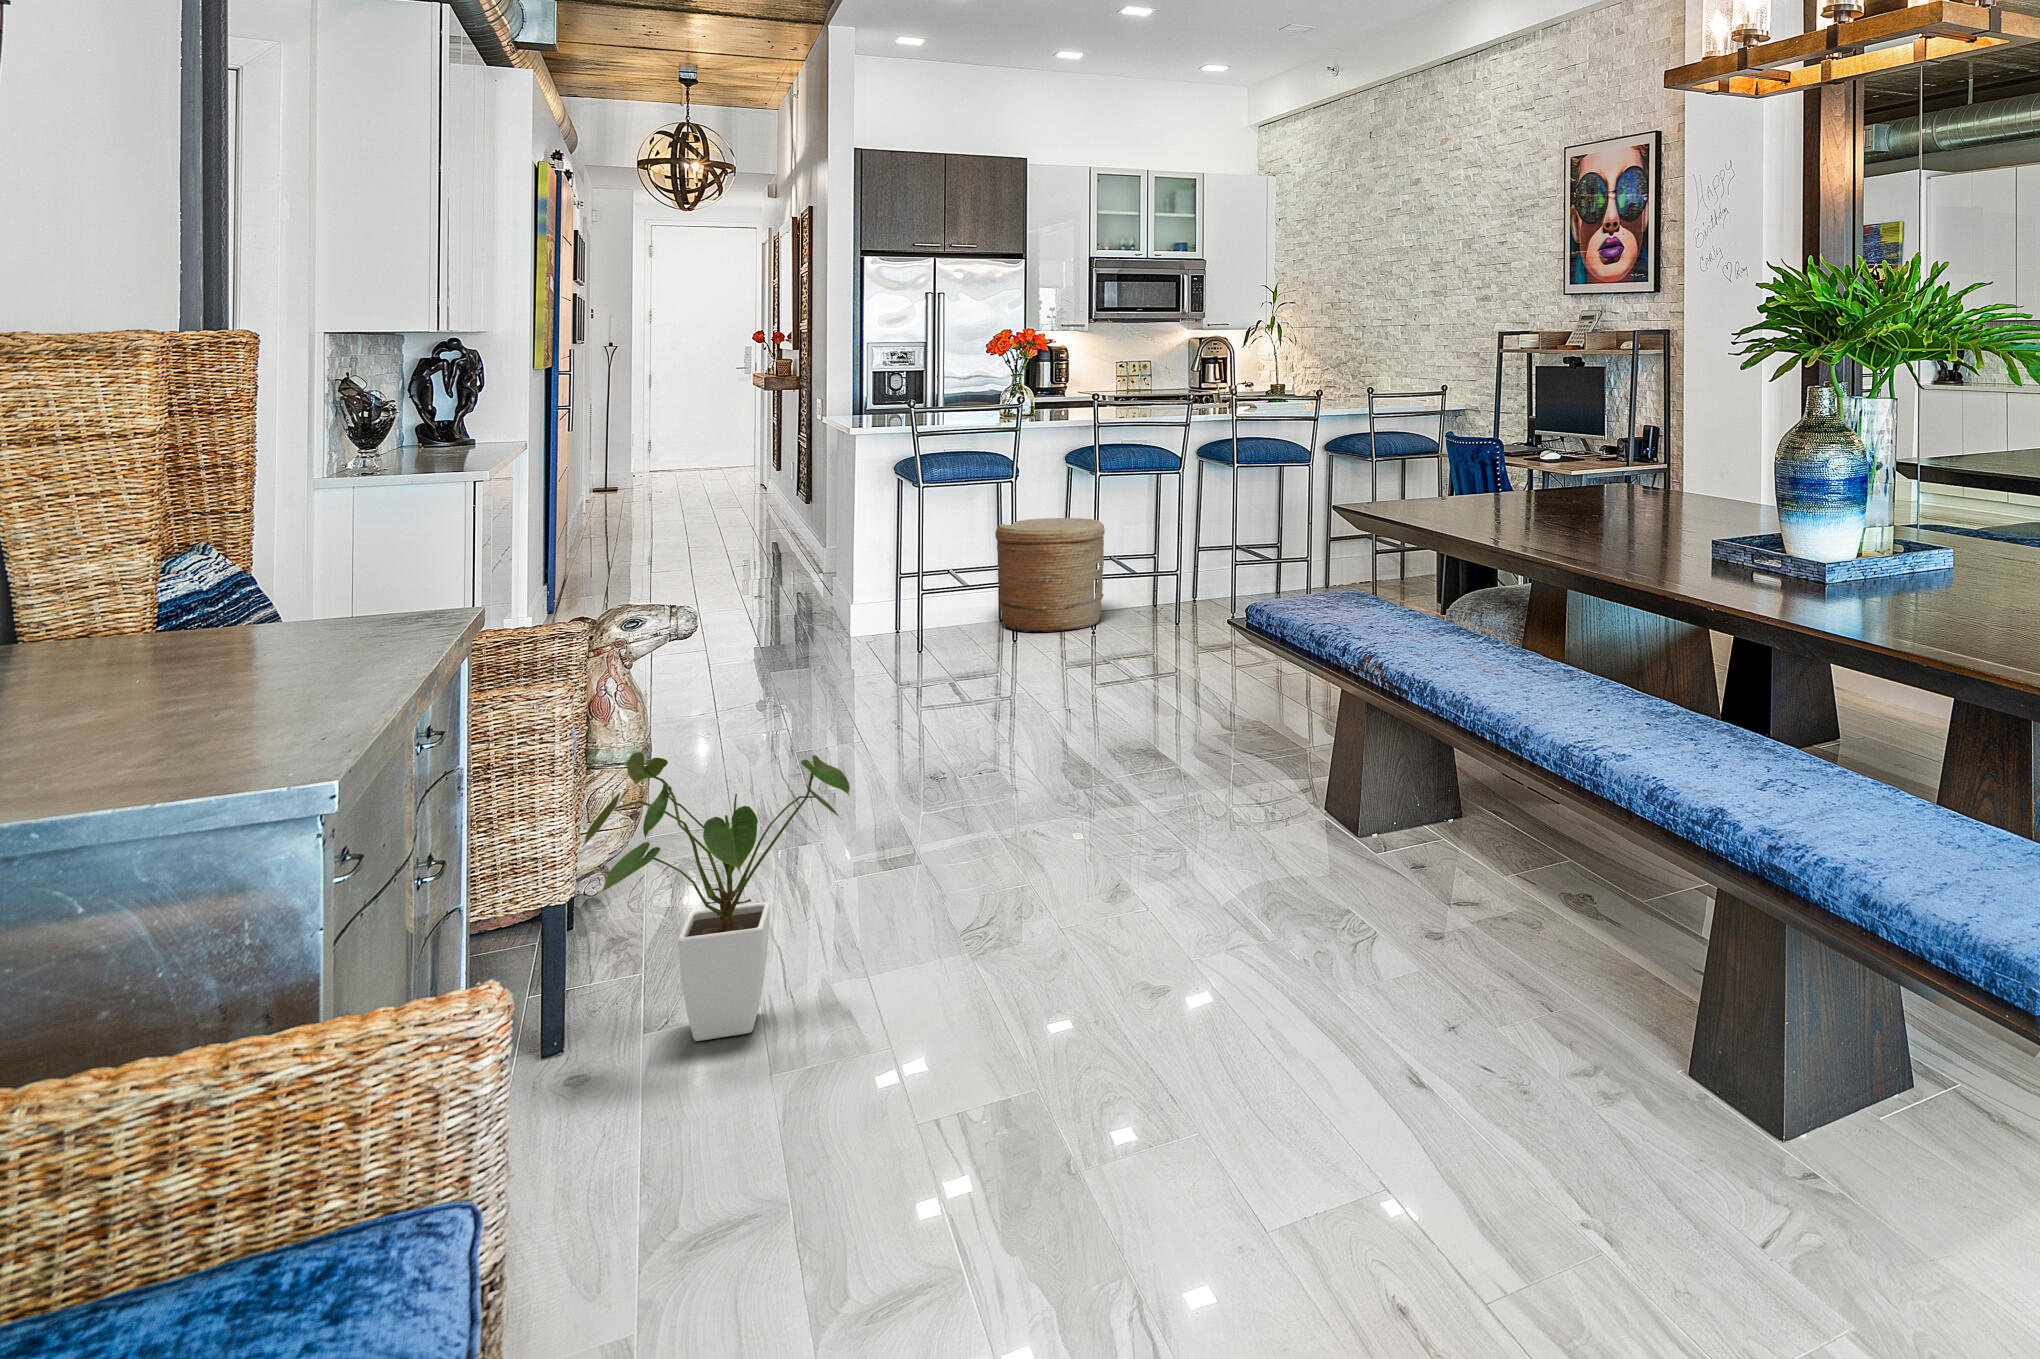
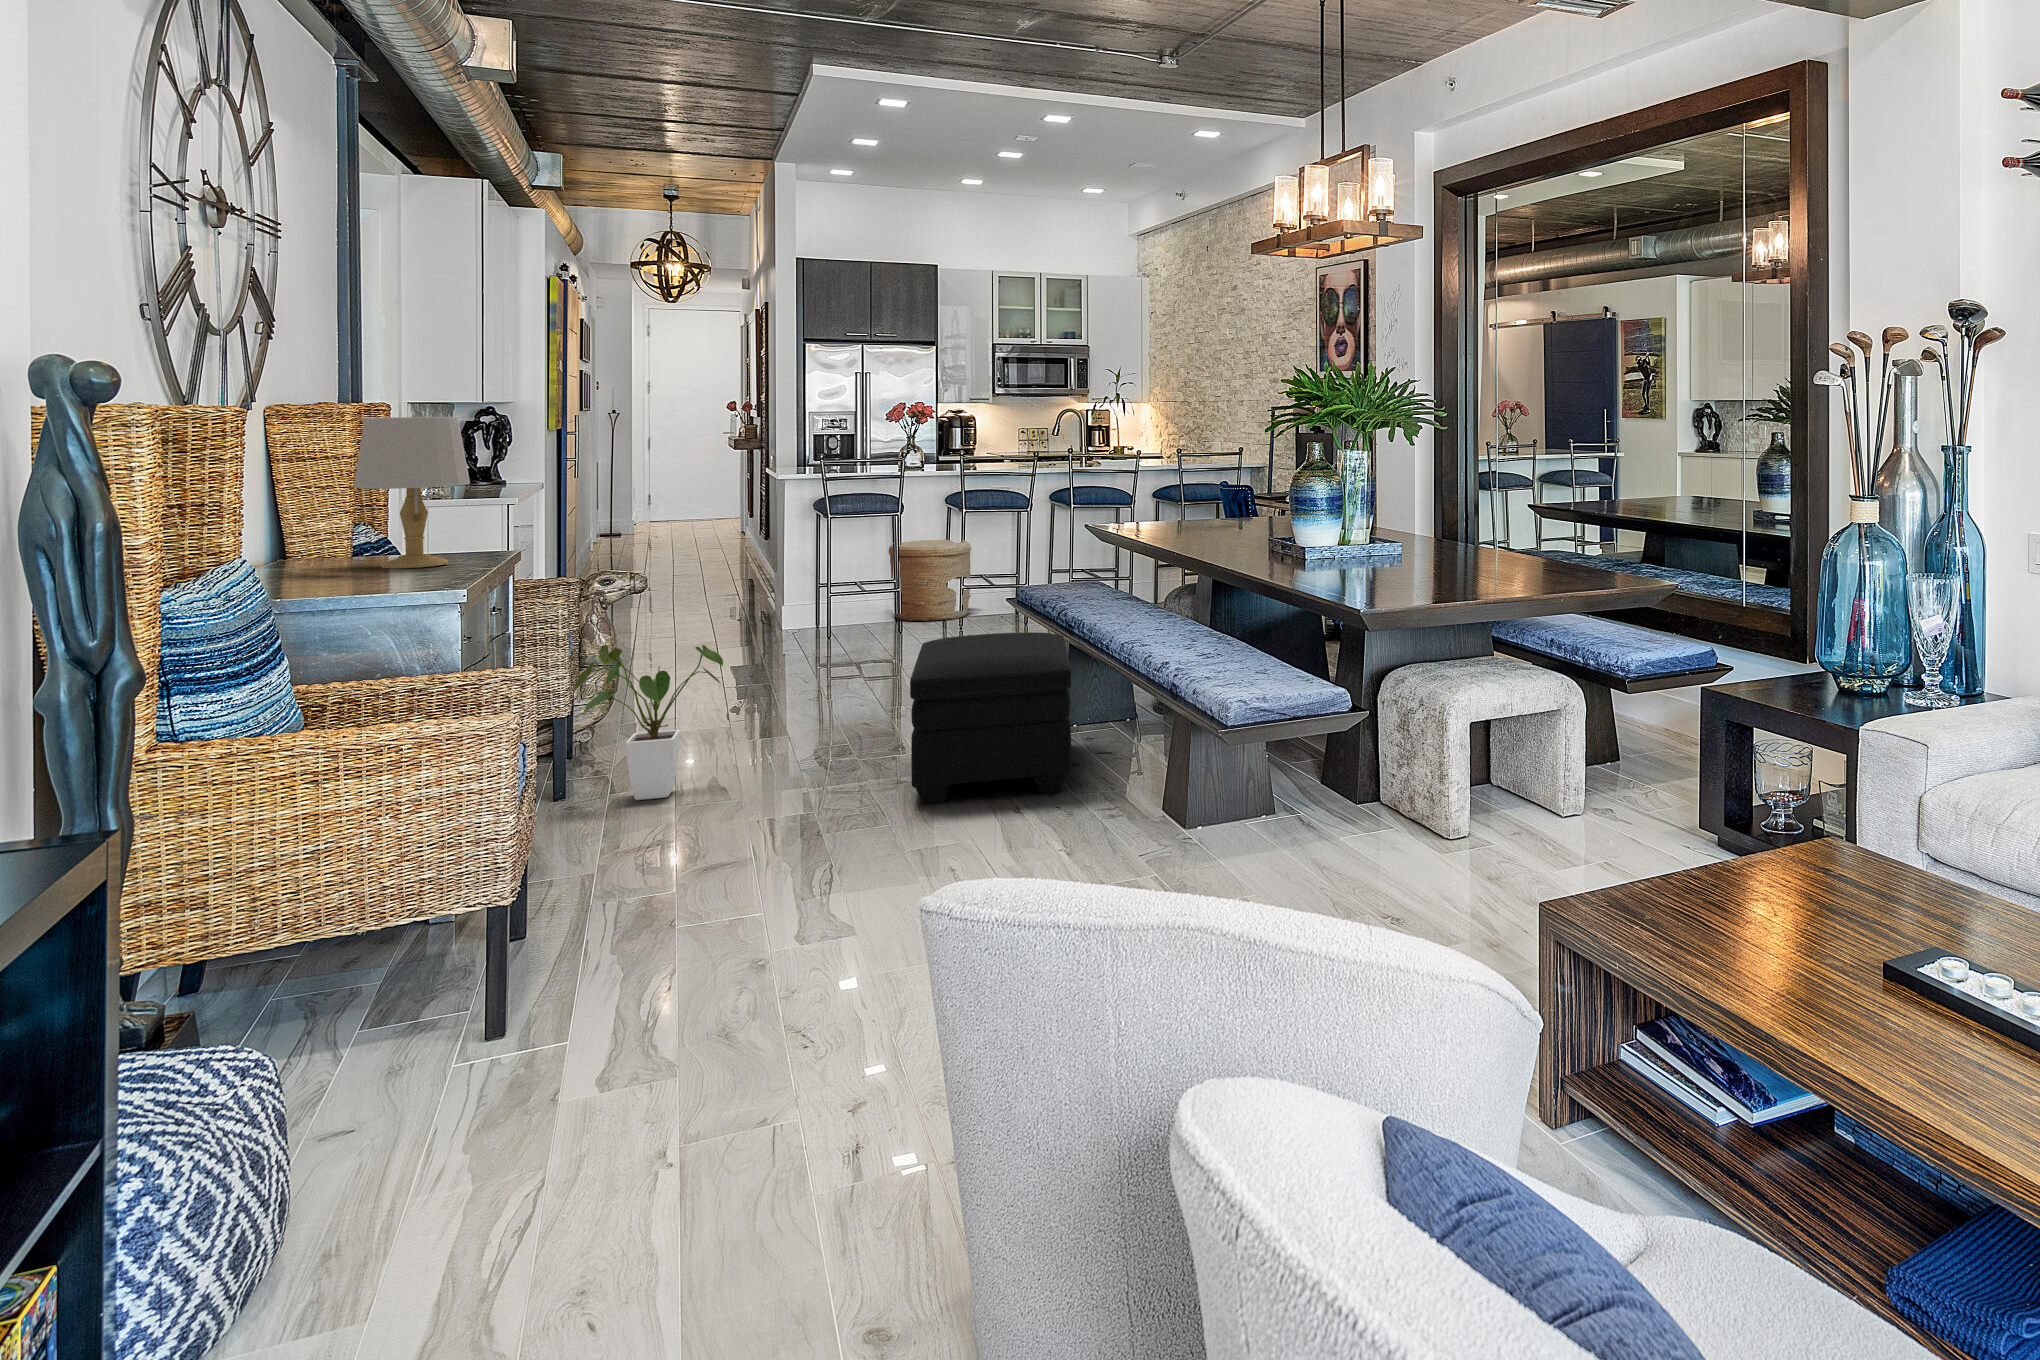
table lamp: none [130,341,382,662] -> present [354,417,470,568]
ottoman: none [1162,709,1473,1057] -> present [910,632,1071,805]

